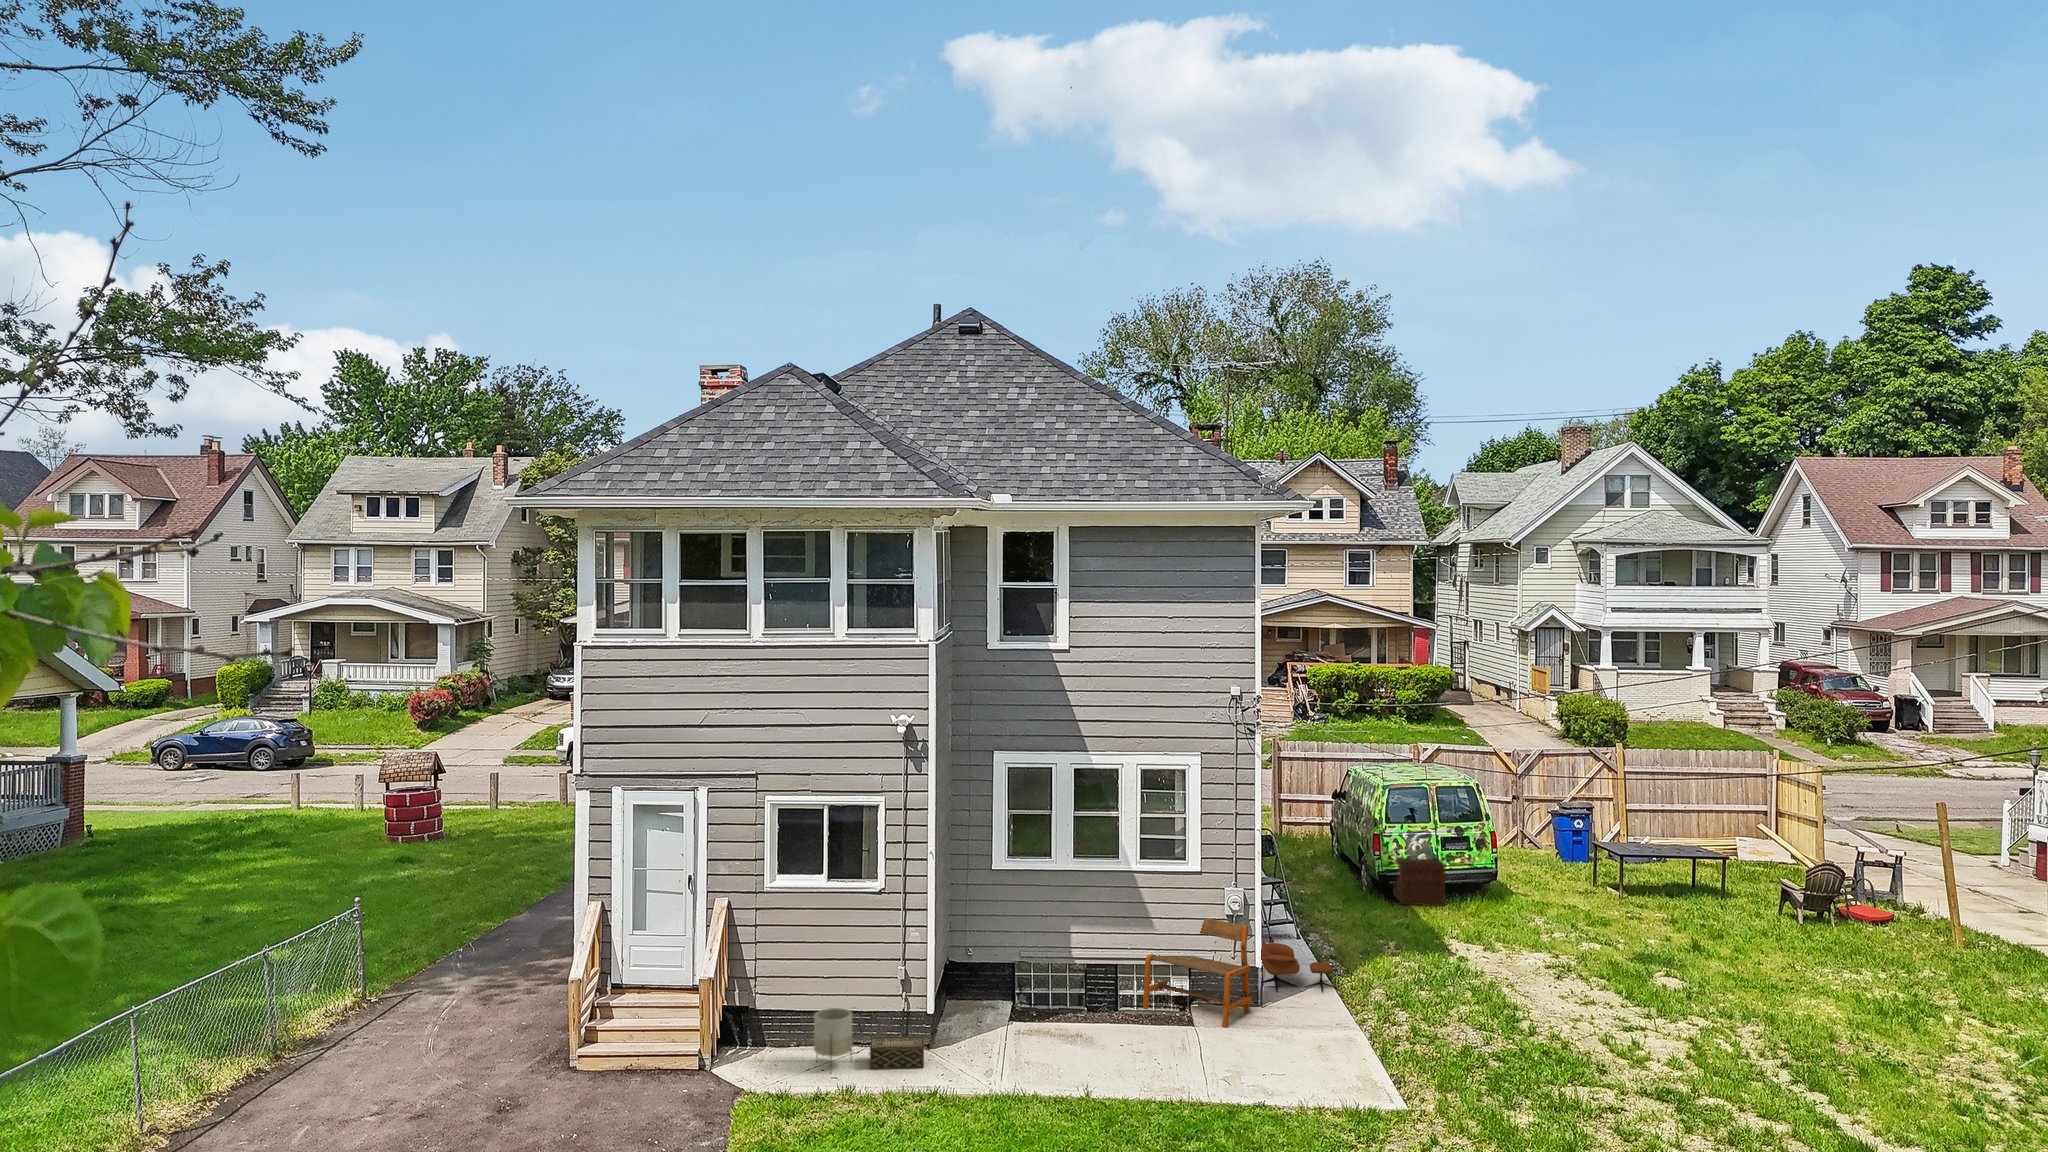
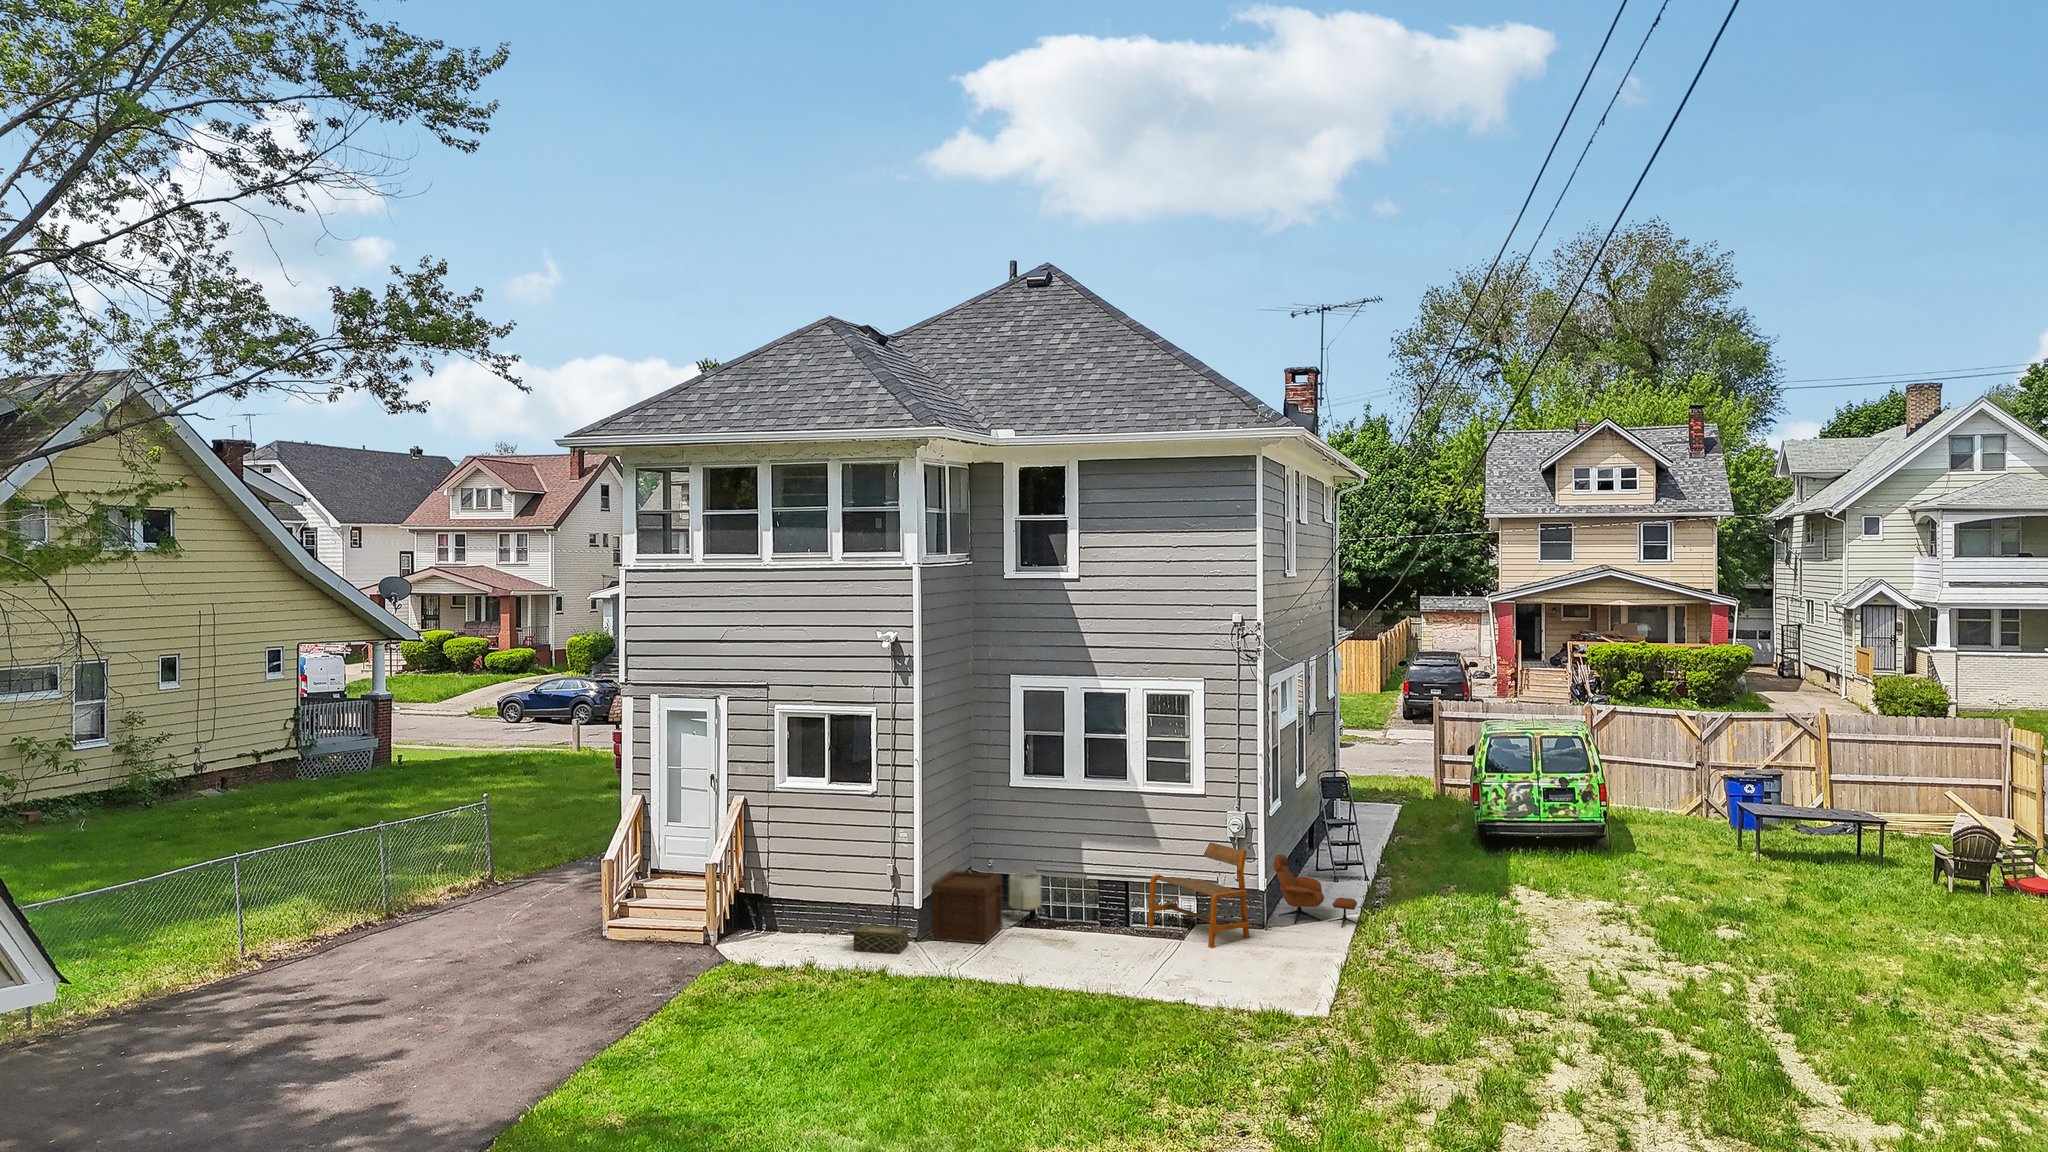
wooden crate: present [1393,857,1445,906] -> present [931,871,1003,944]
planter: present [814,1008,852,1057] -> present [1009,872,1041,913]

